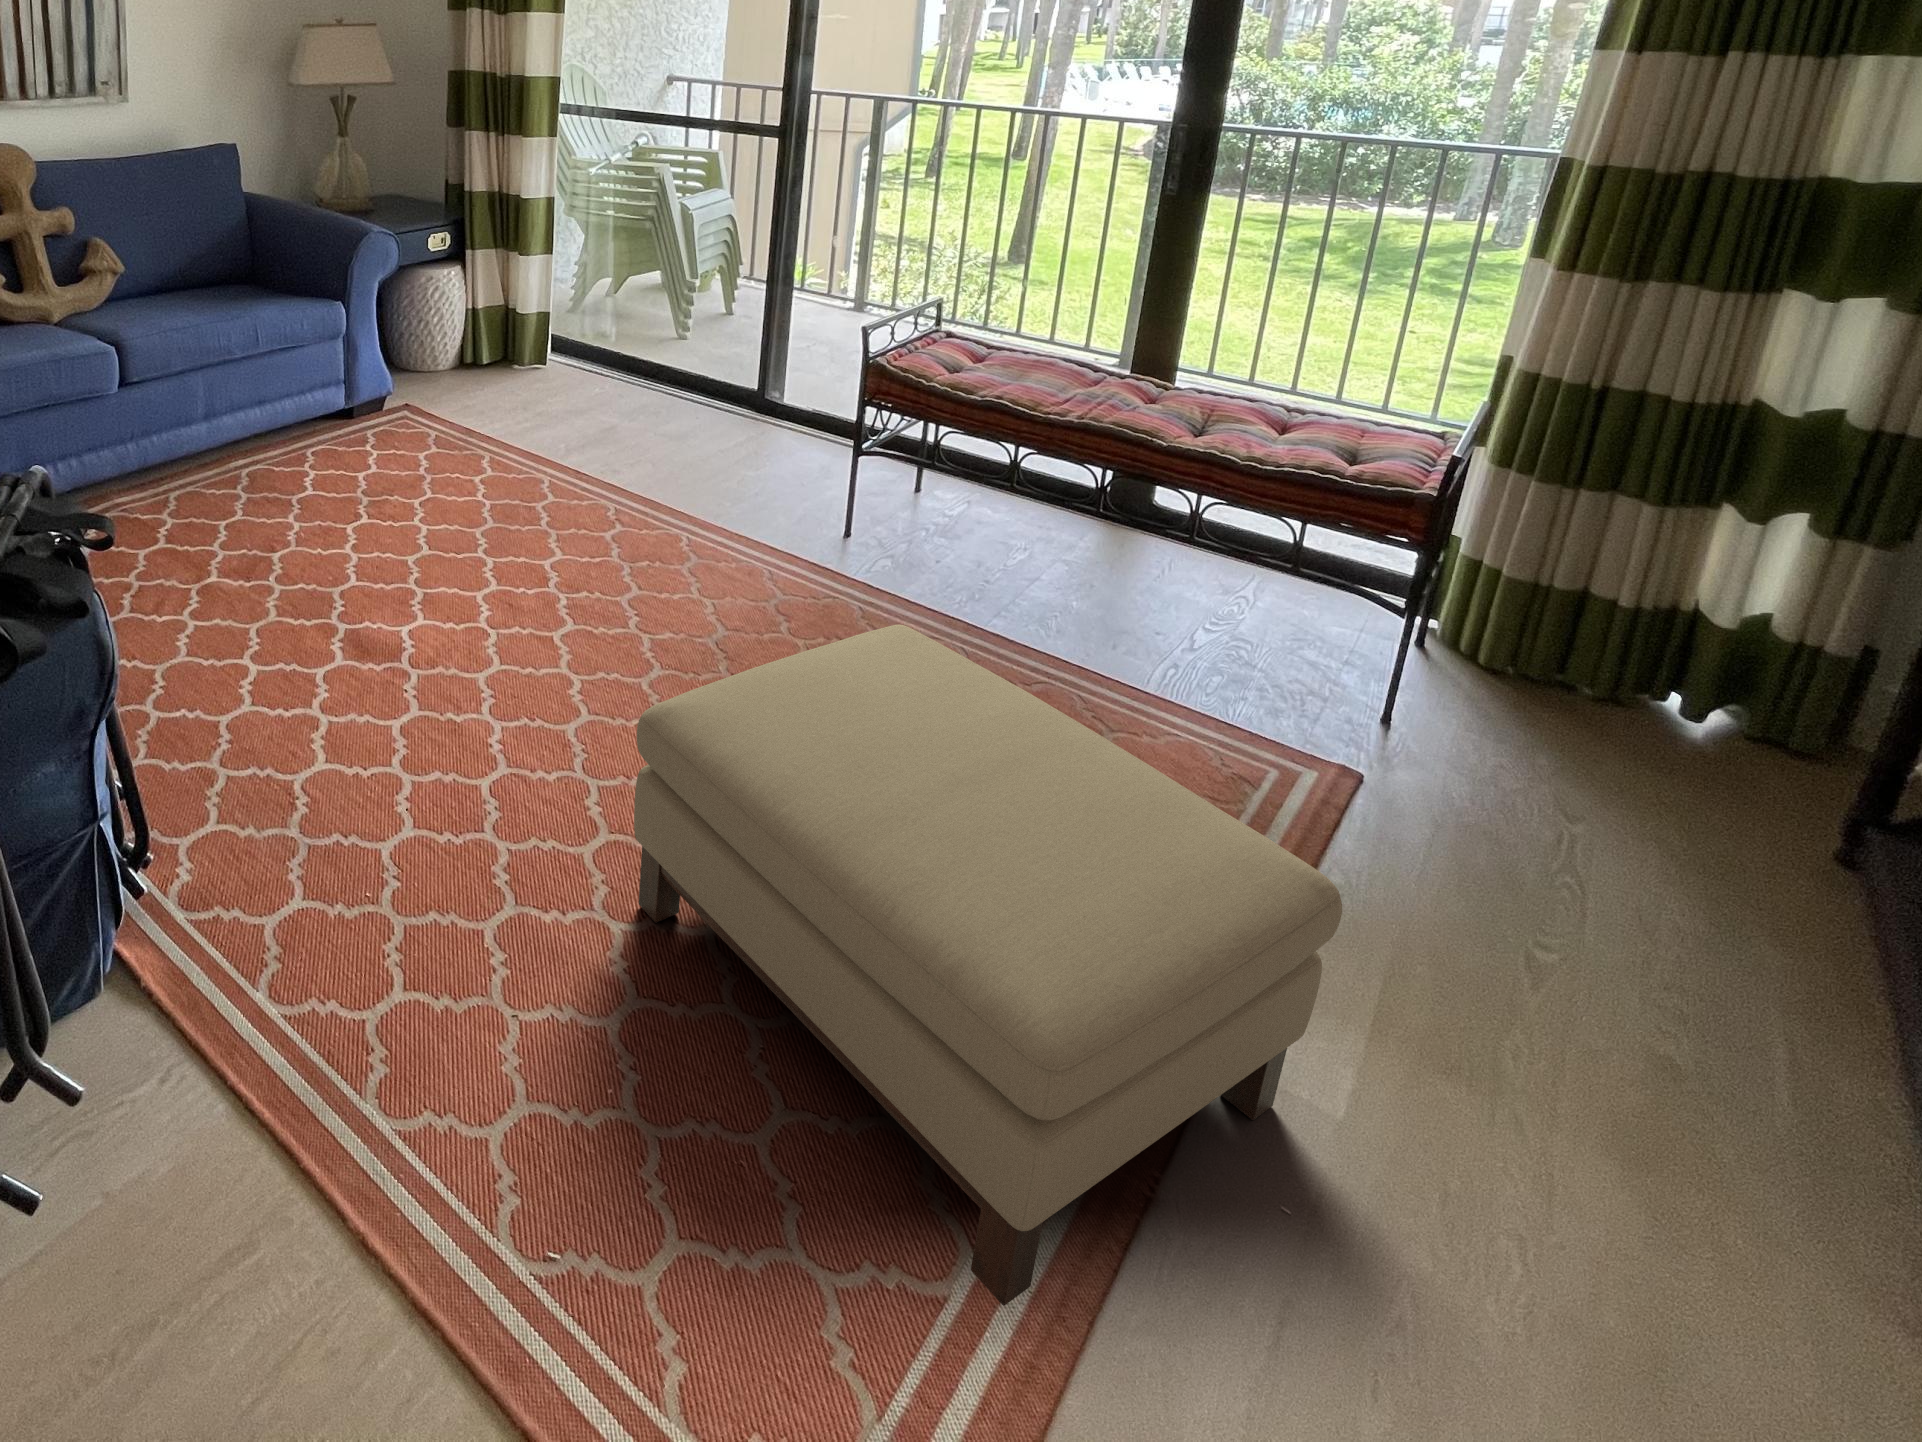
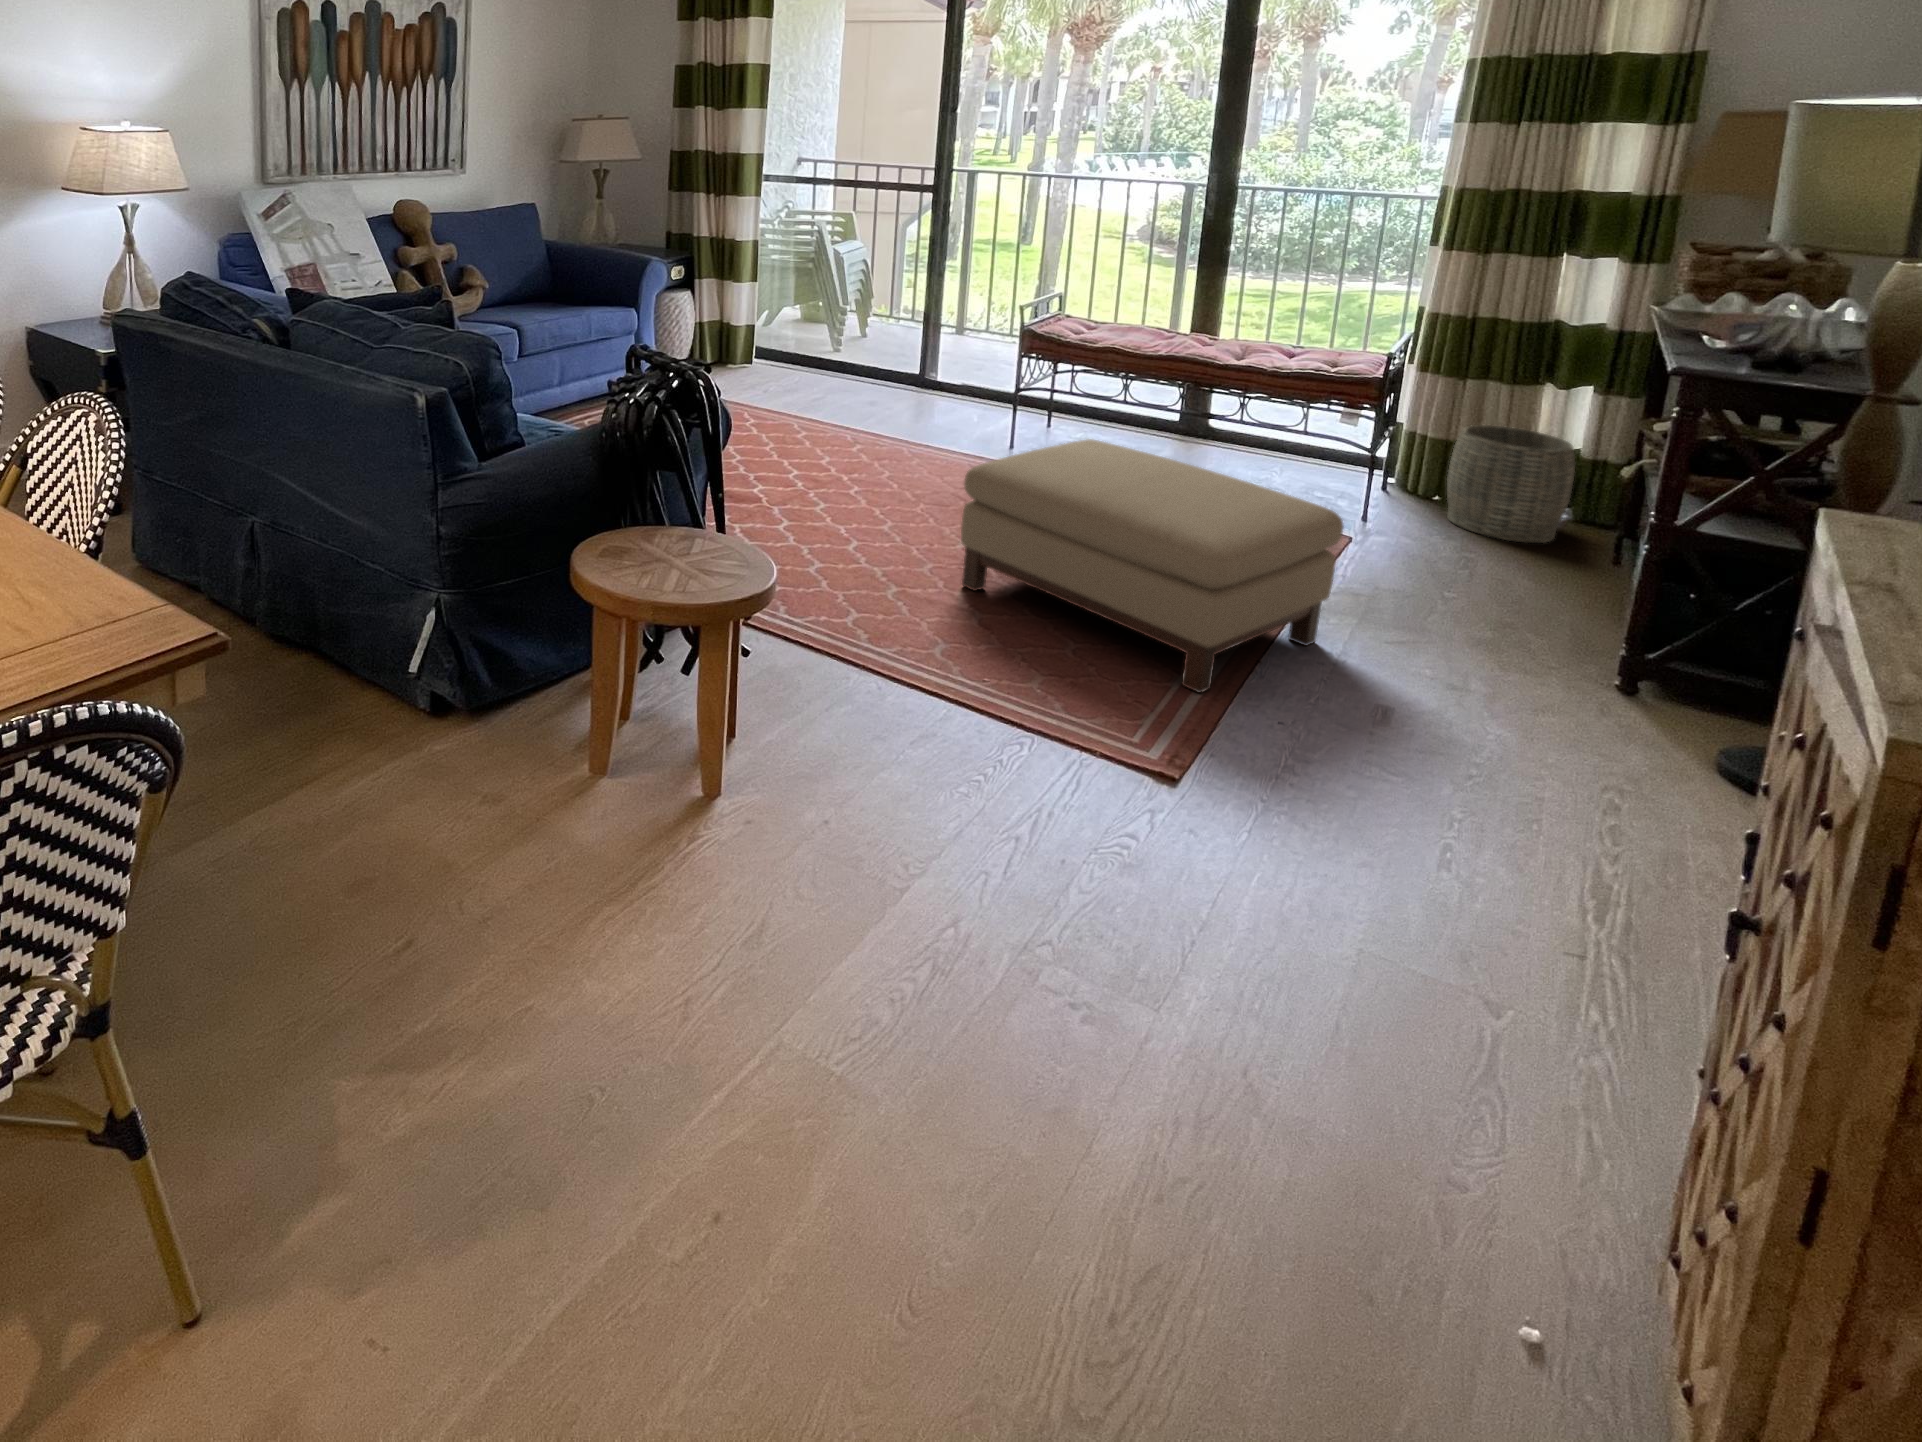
woven basket: none [1531,571,1773,794] -> present [1447,425,1575,543]

